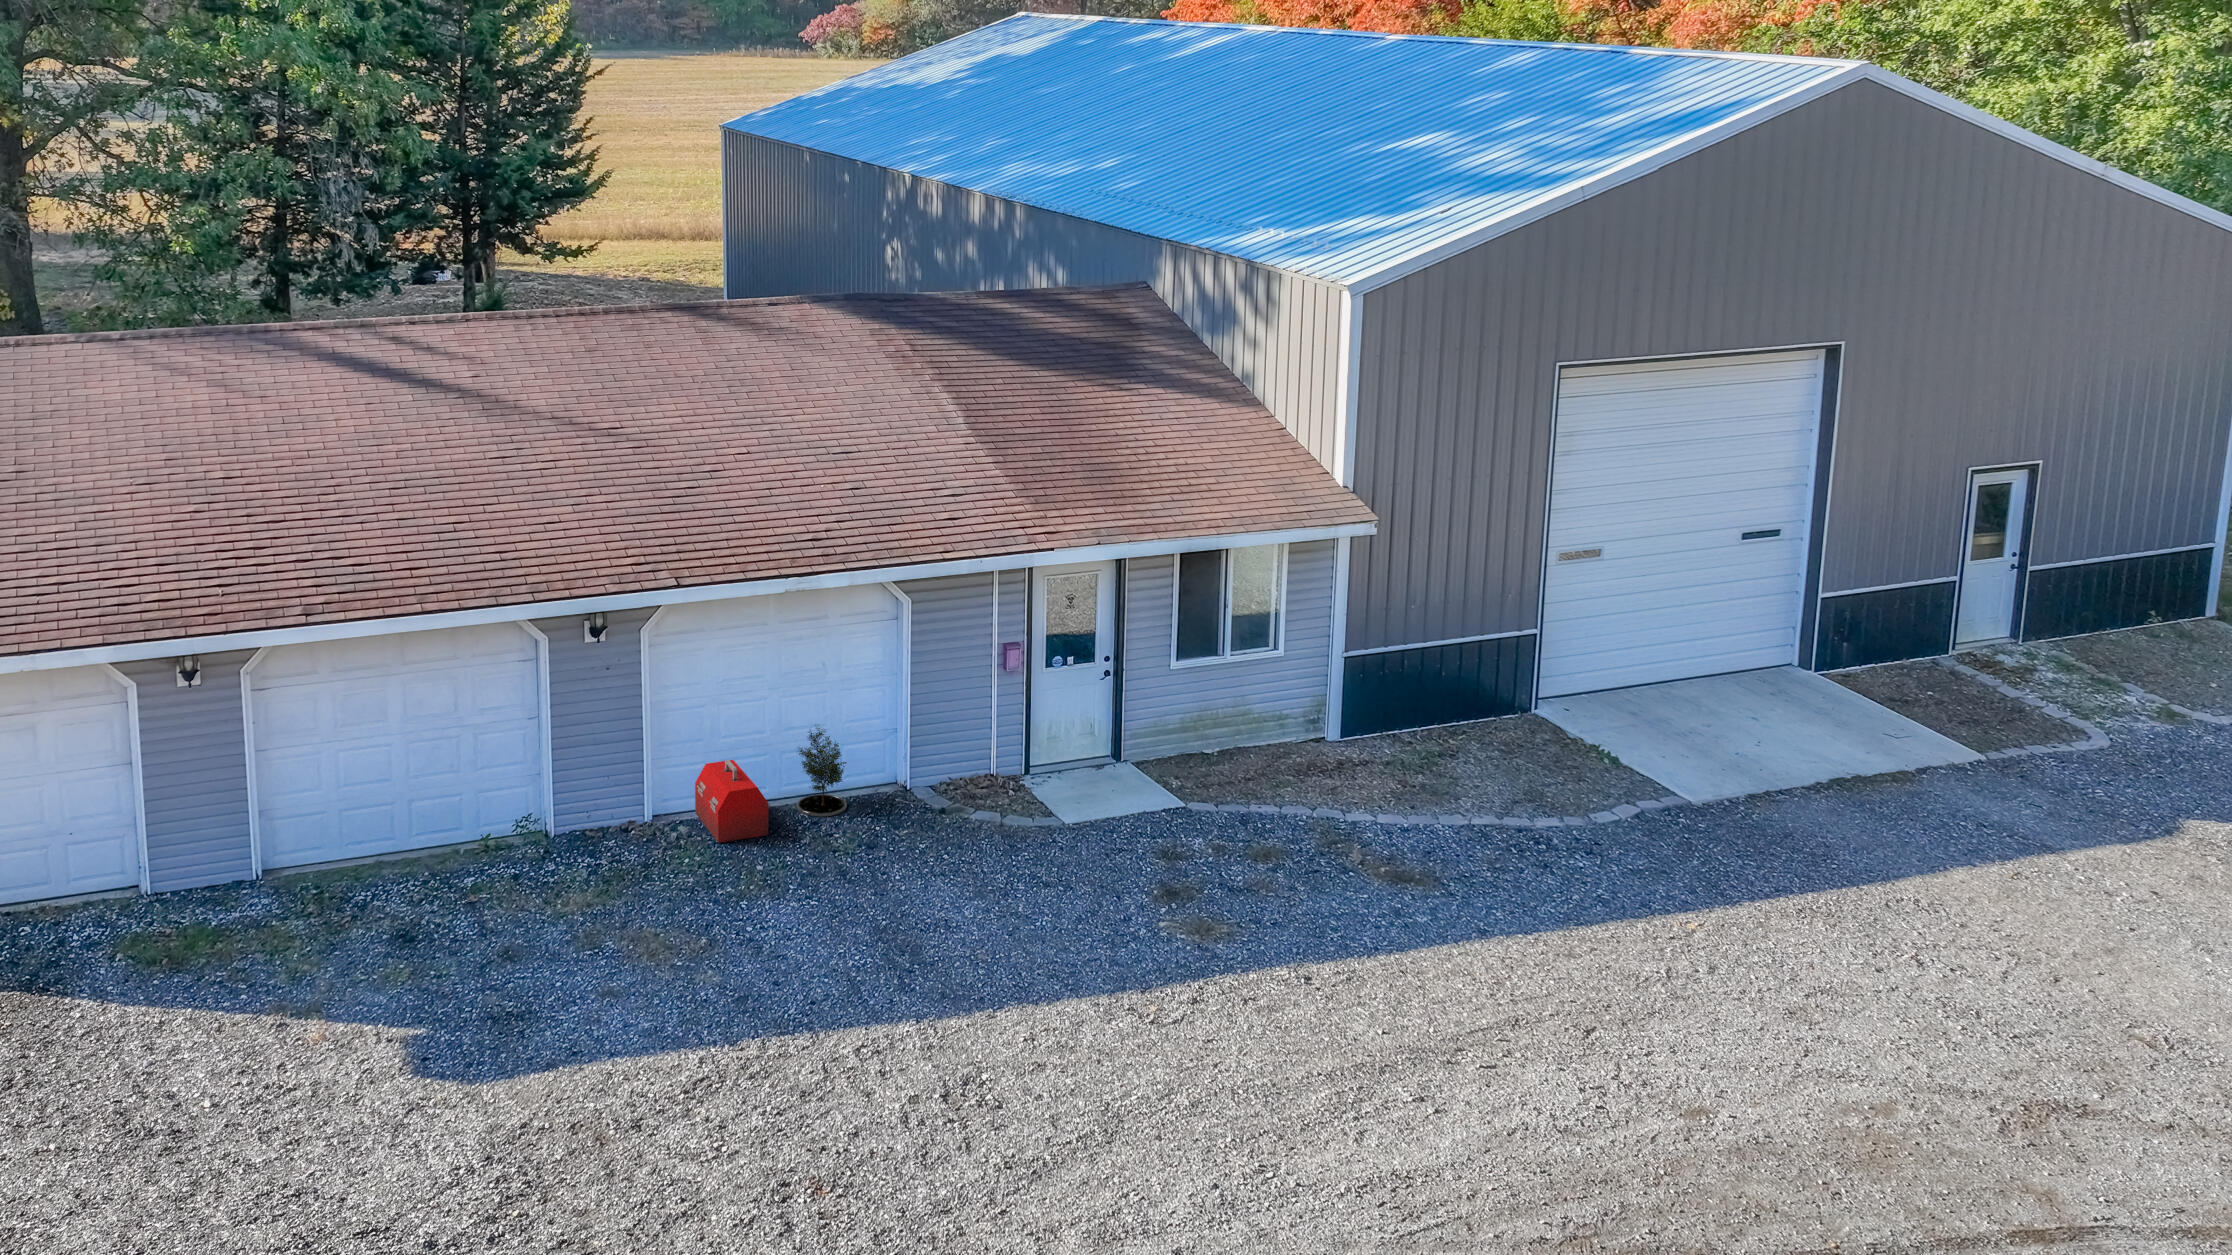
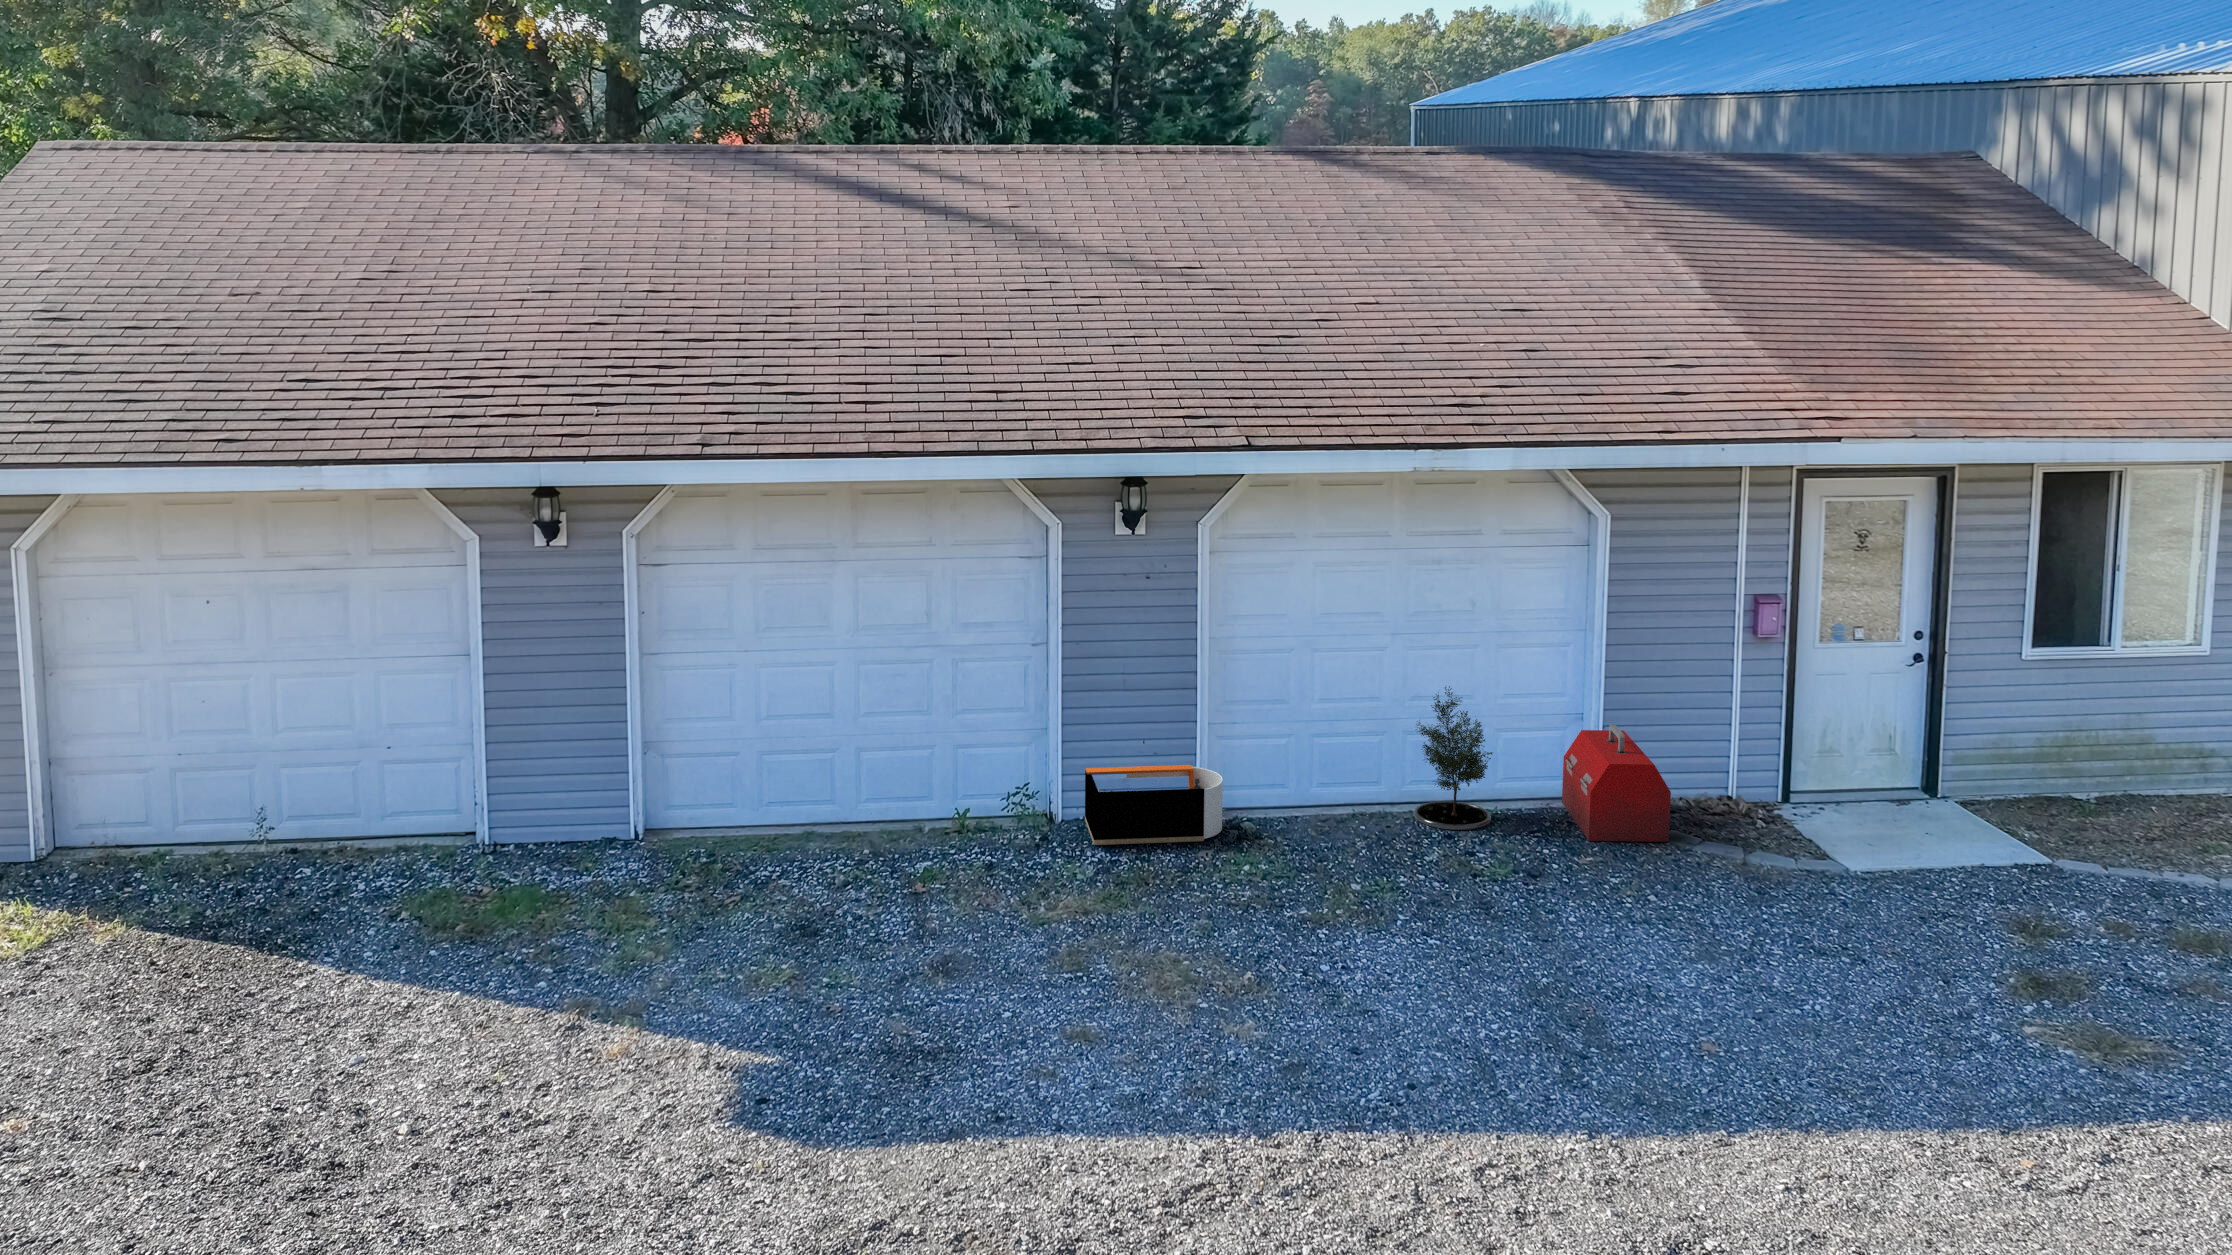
toolbox: present [695,760,769,843] -> present [1562,724,1671,842]
storage bin: none [578,789,673,852] -> present [1085,765,1223,845]

